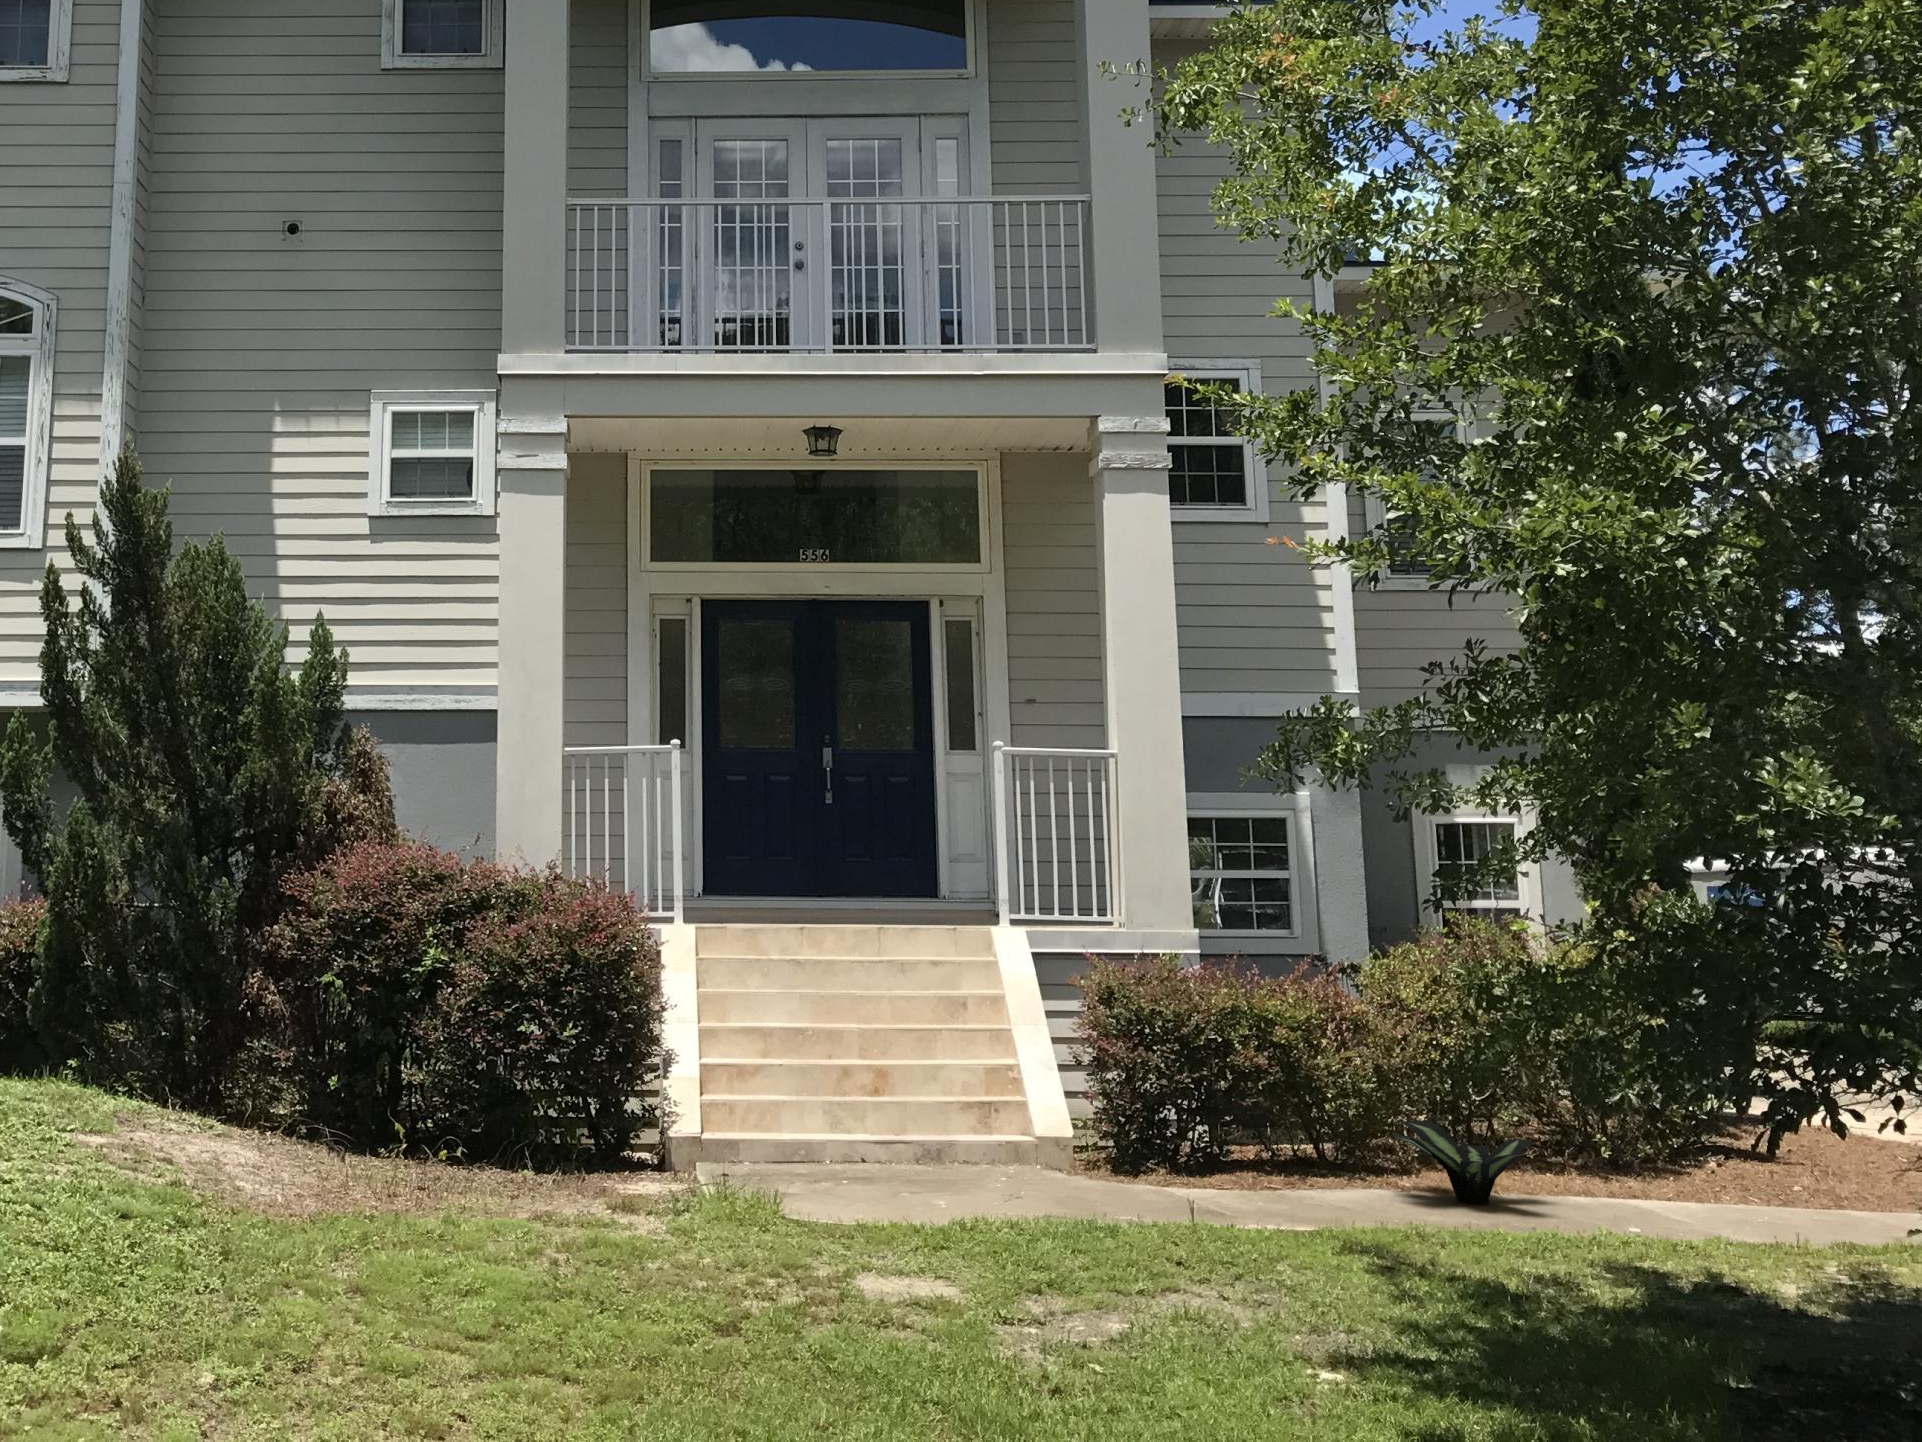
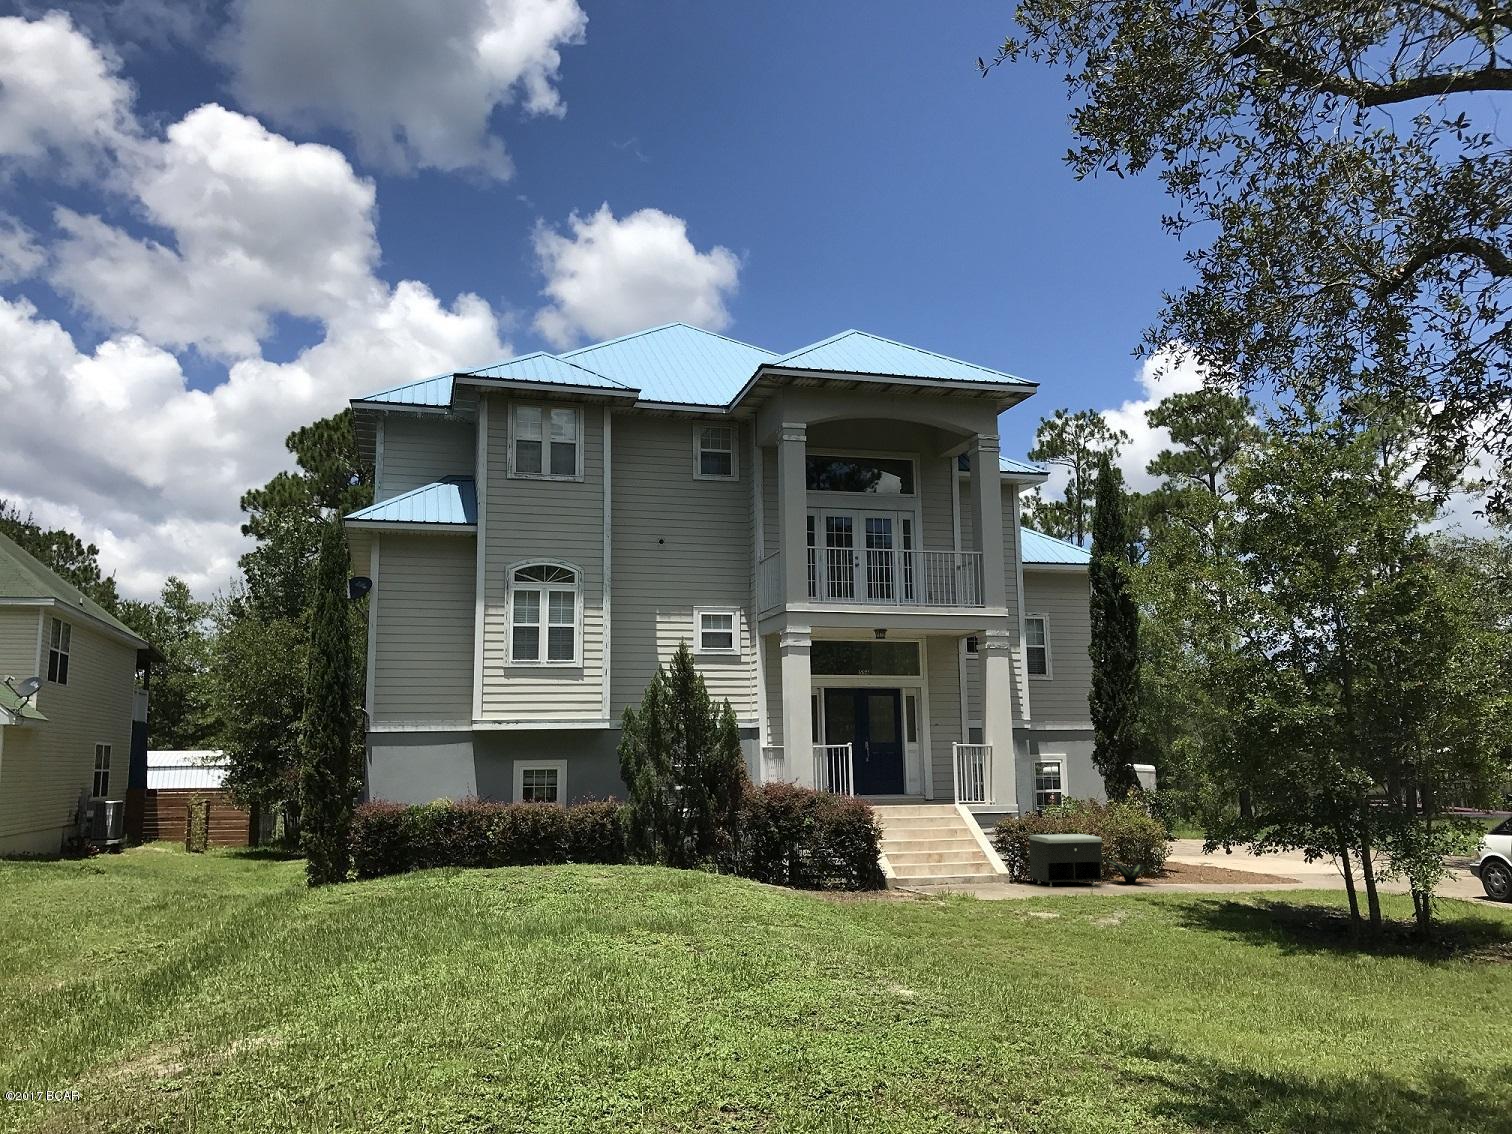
storage bench: none [1118,1024,1342,1199] -> present [1029,834,1102,886]

